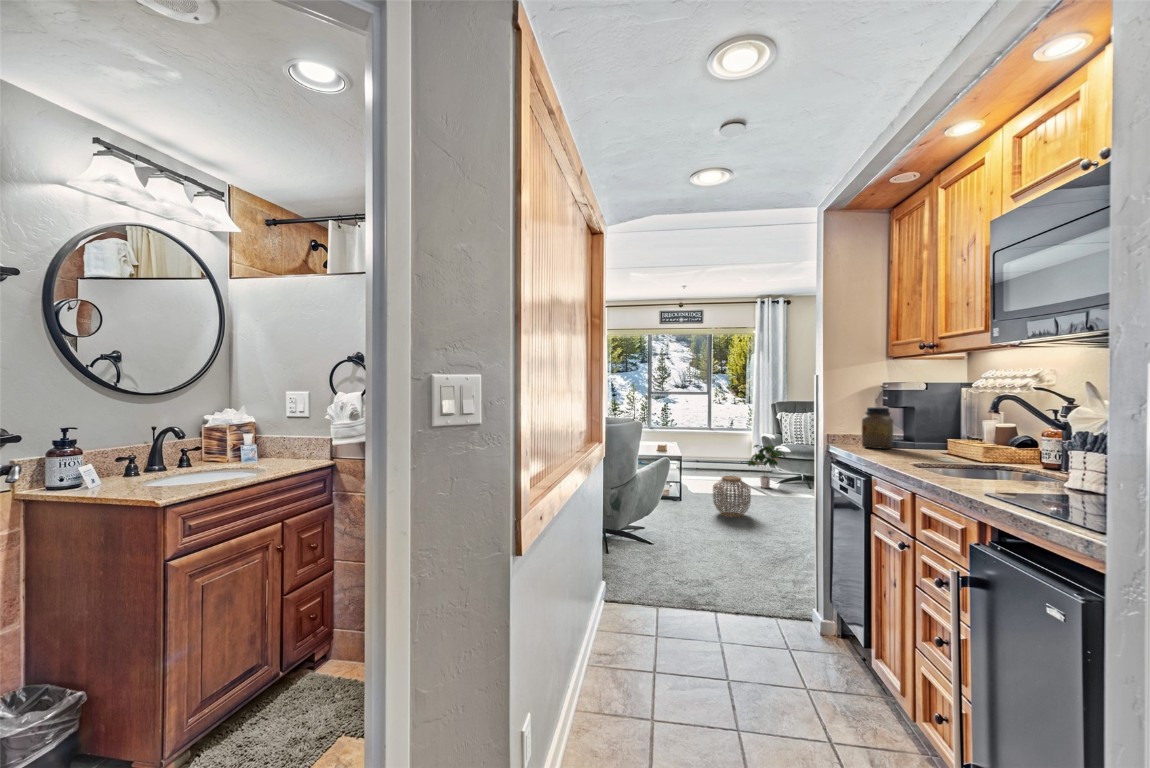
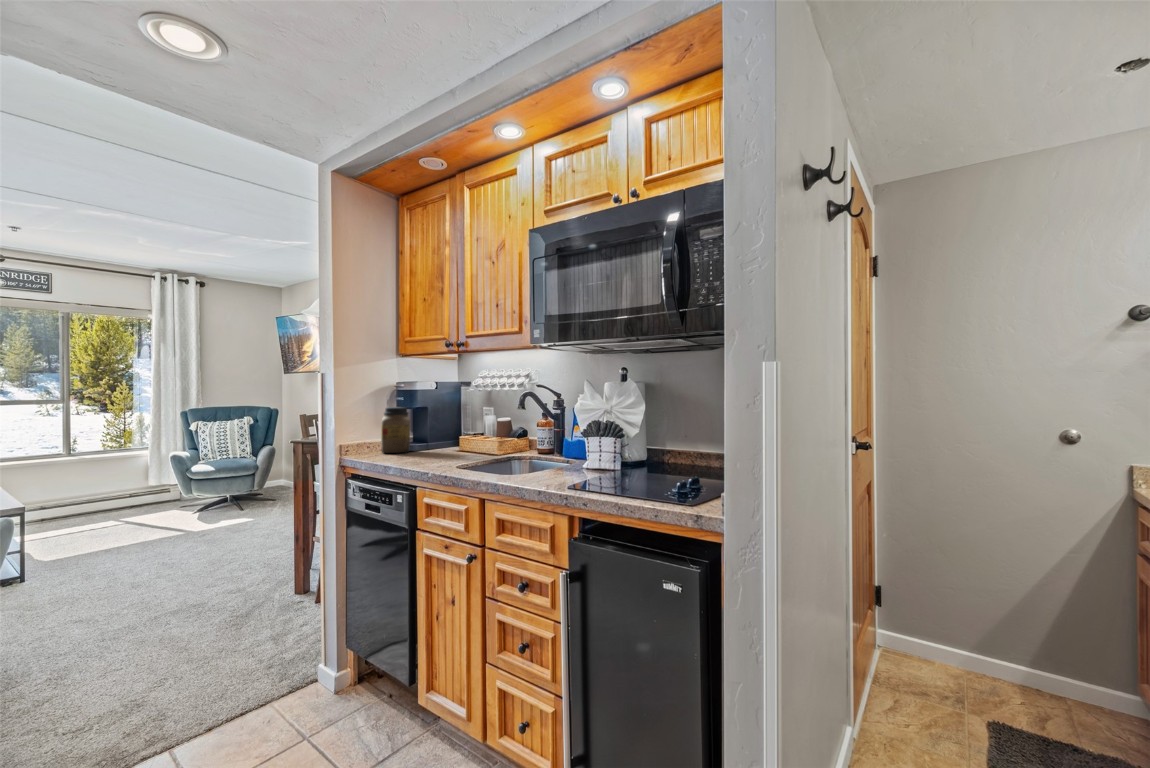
potted plant: present [747,445,785,488] -> none [147,465,212,524]
woven basket: present [713,476,751,517] -> none [102,518,174,583]

